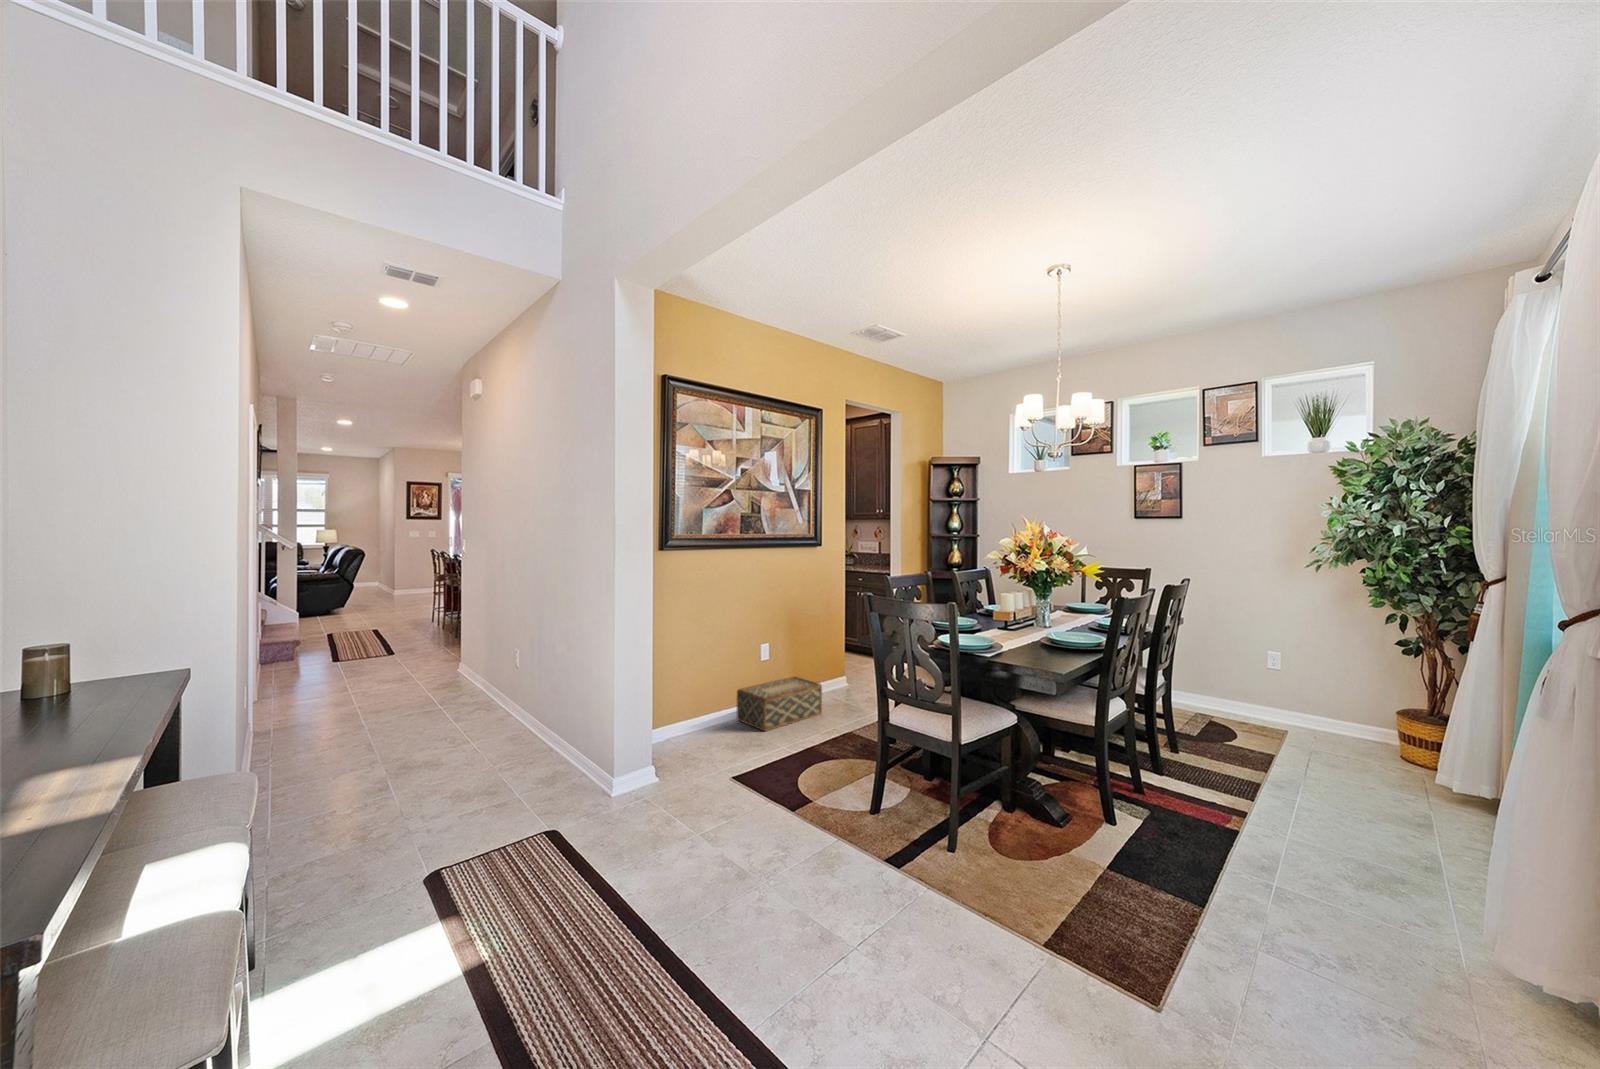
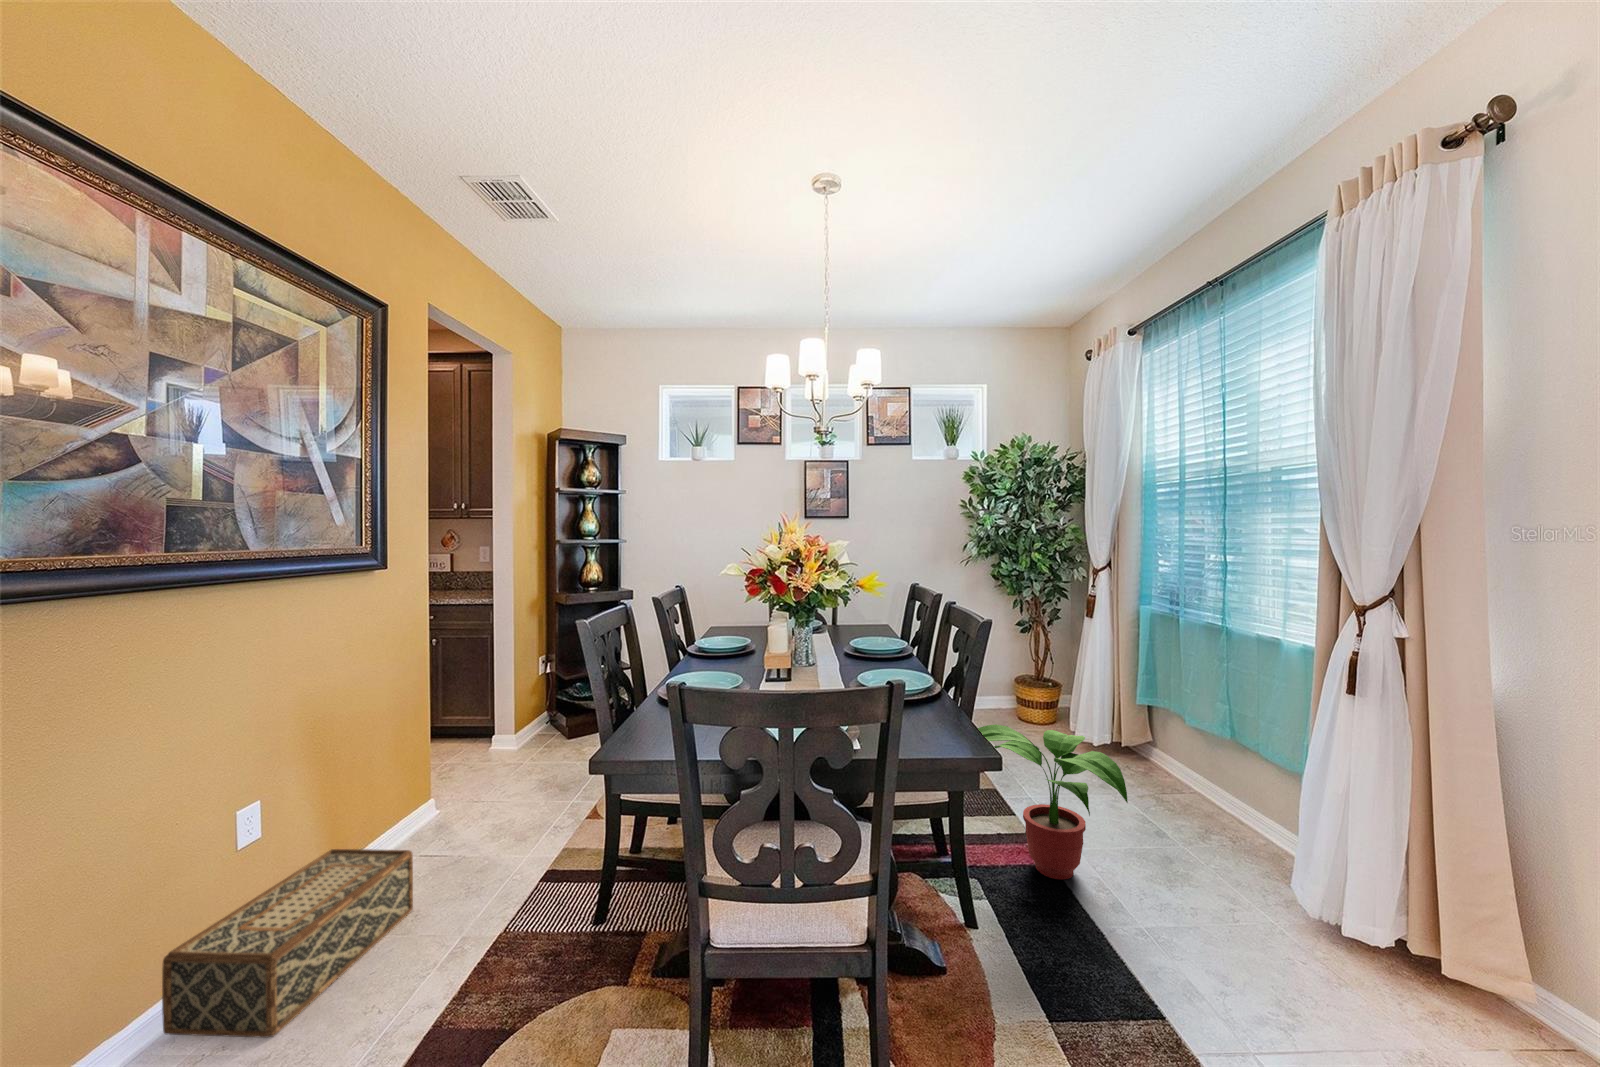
potted plant: none [1144,692,1303,833] -> present [978,725,1128,880]

